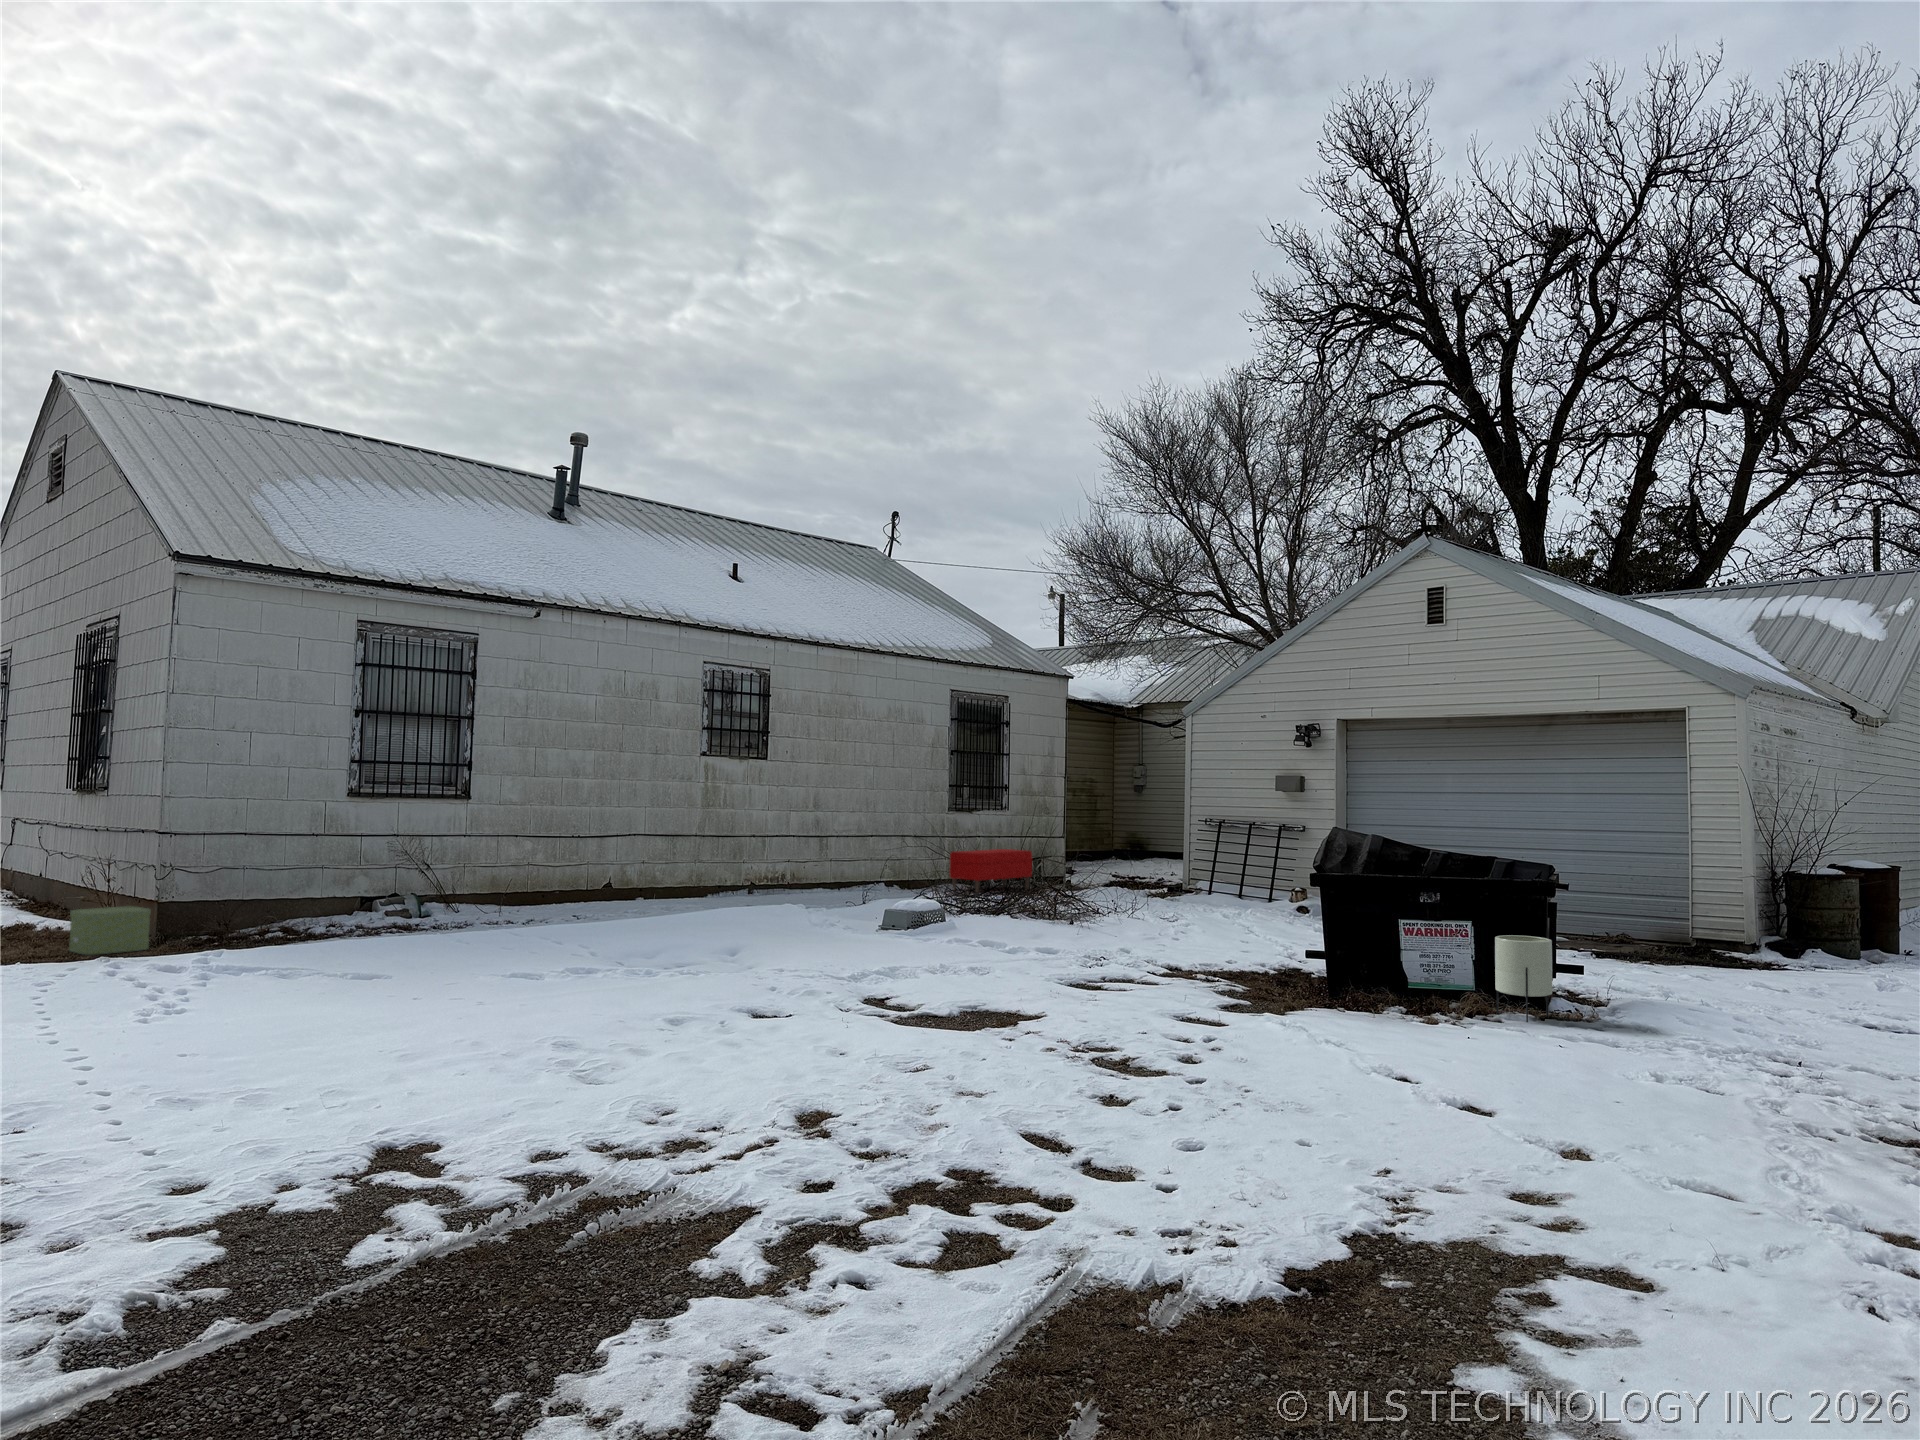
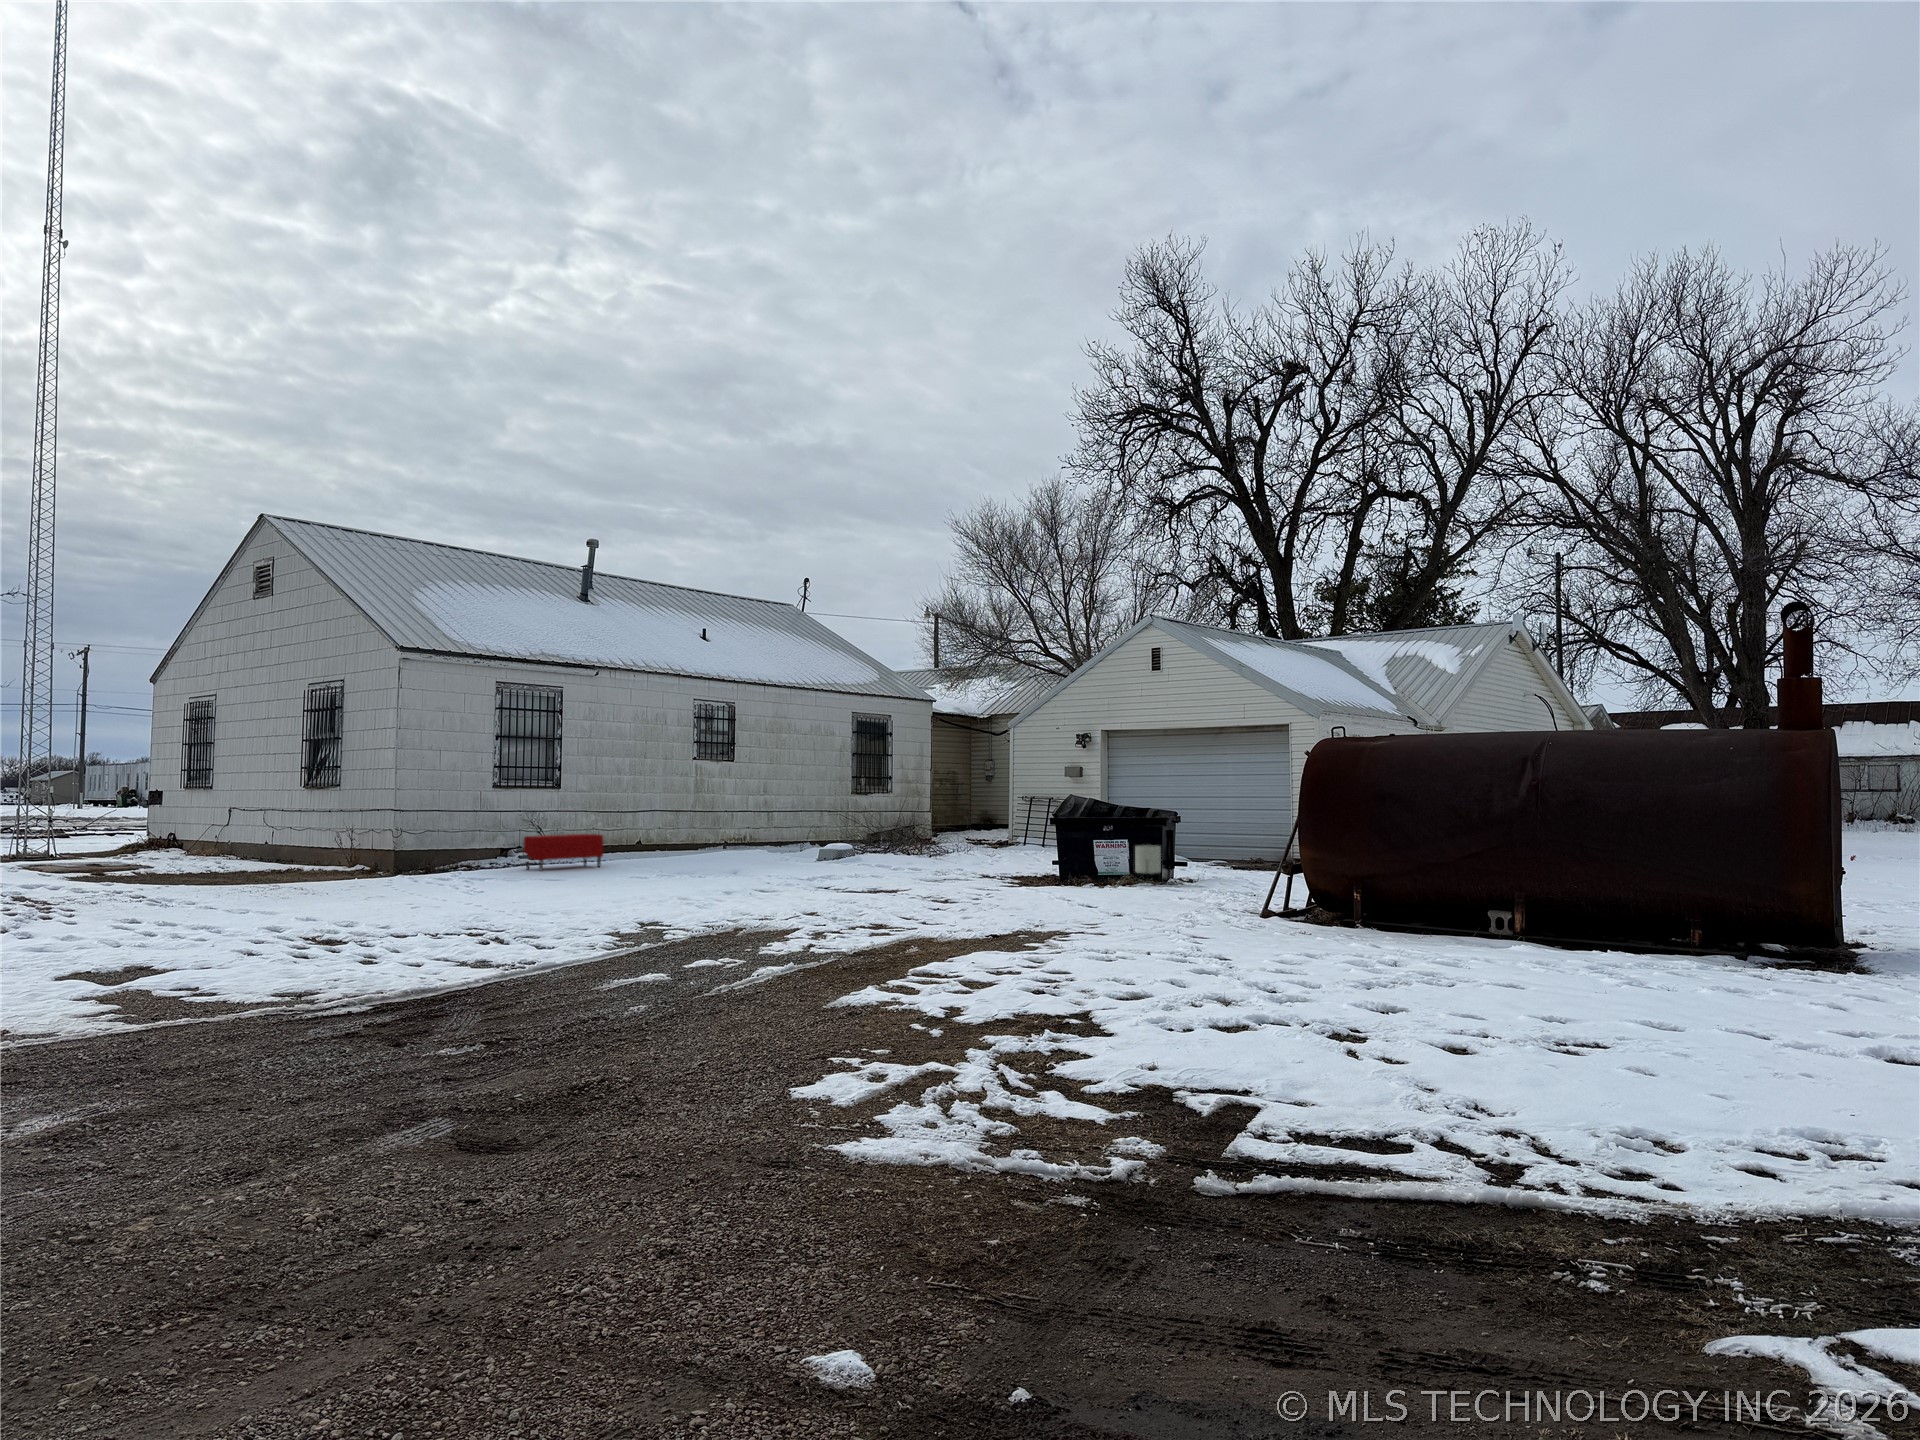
bench: present [949,849,1032,893] -> present [524,834,603,871]
storage box: present [69,906,151,955] -> none [348,854,393,880]

